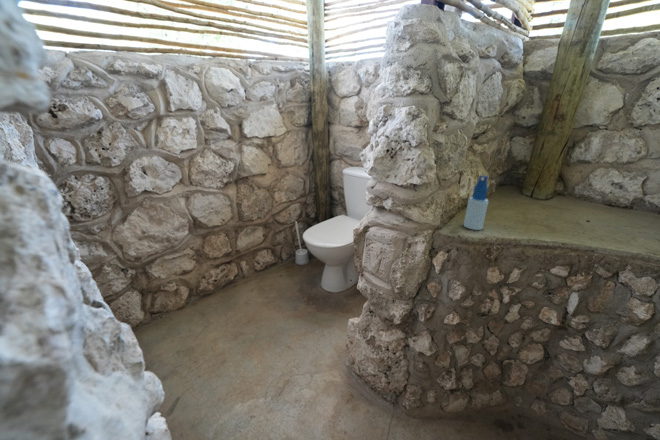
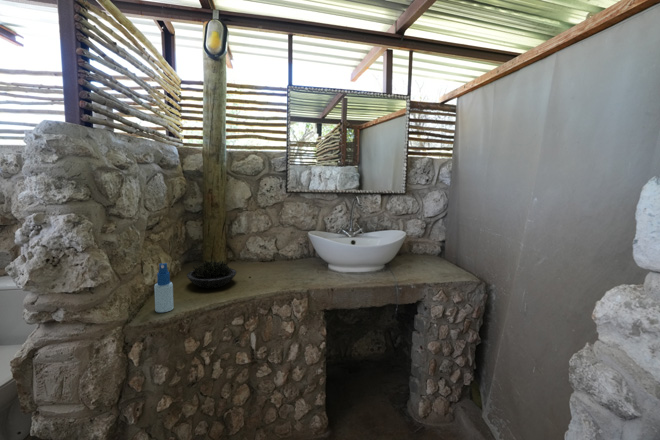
succulent plant: none [501,185,569,222] -> present [187,260,236,288]

